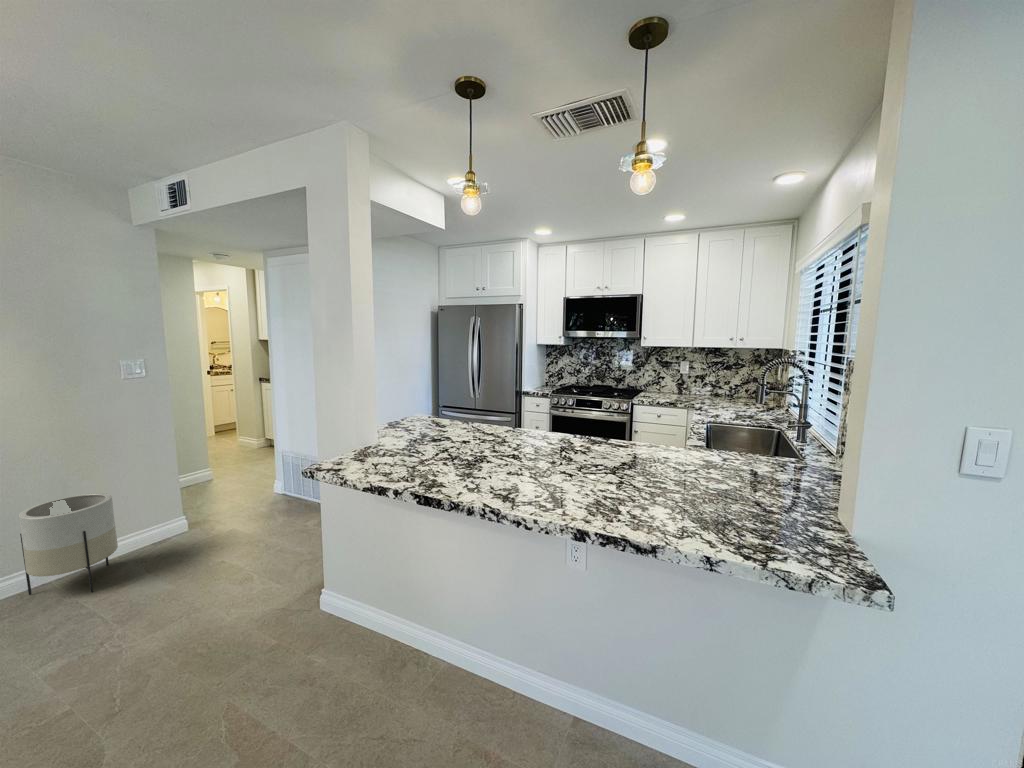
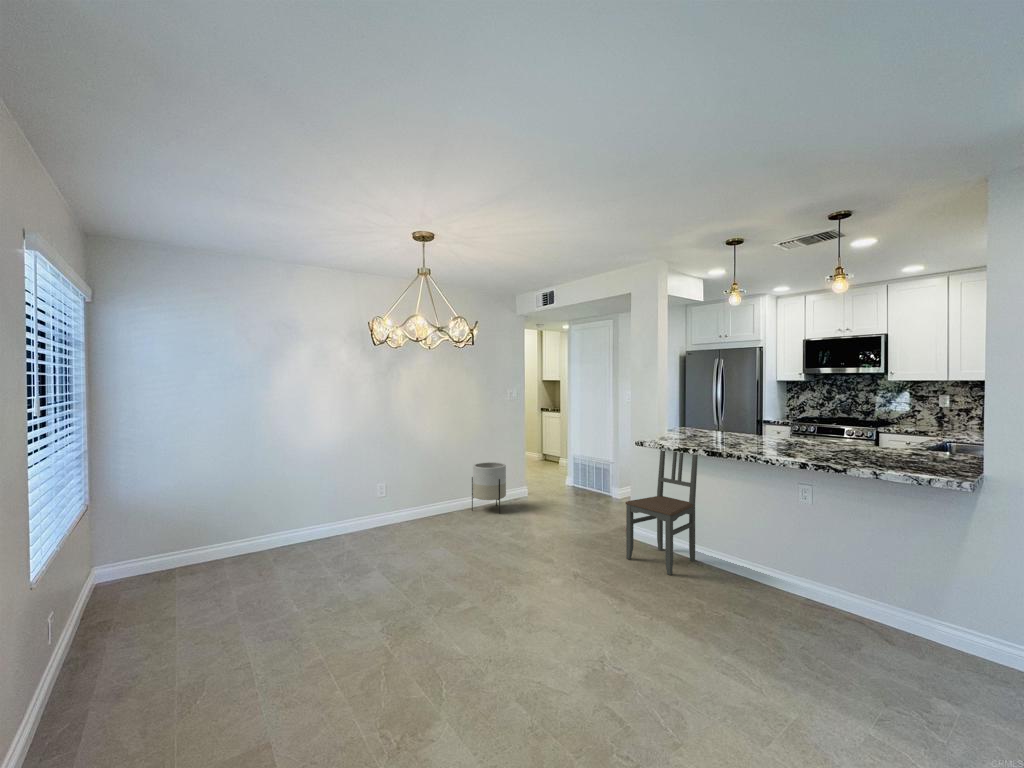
dining chair: none [275,455,415,735] -> present [625,449,698,575]

